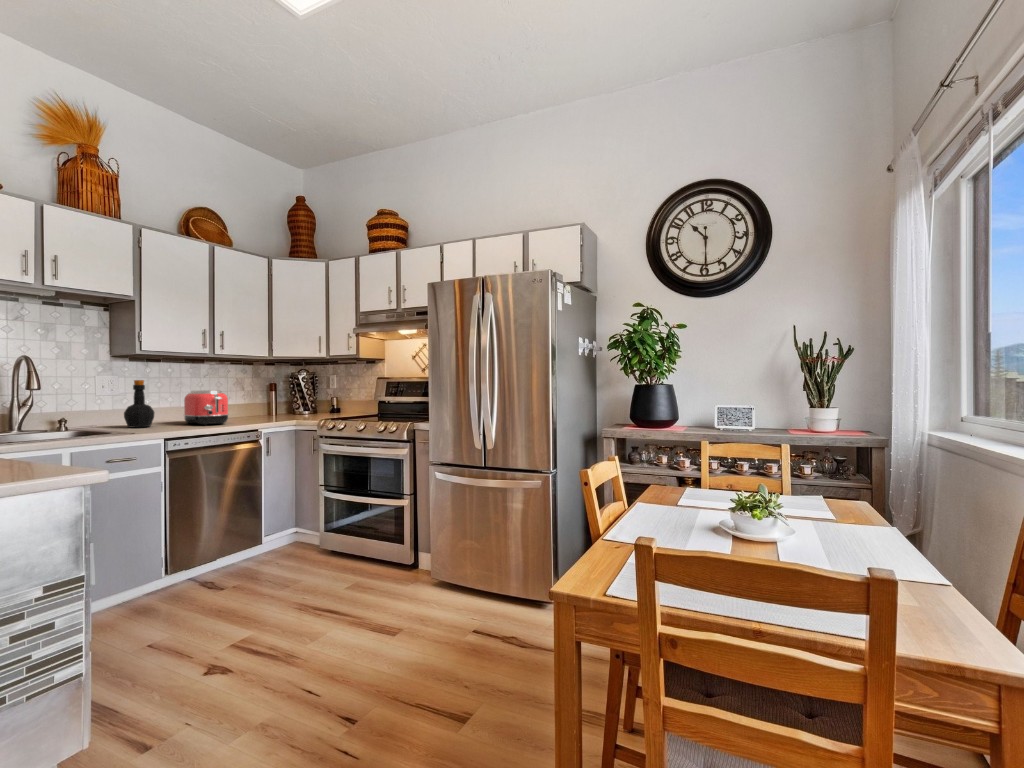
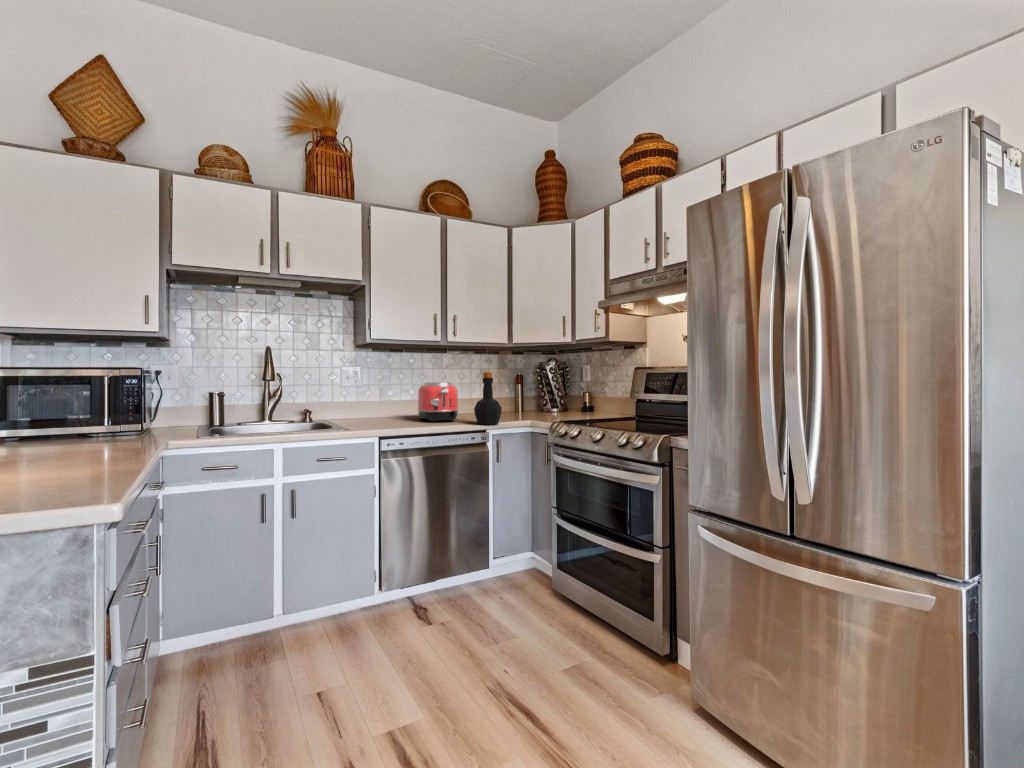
bottle: present [124,380,154,428] -> present [474,372,502,425]

